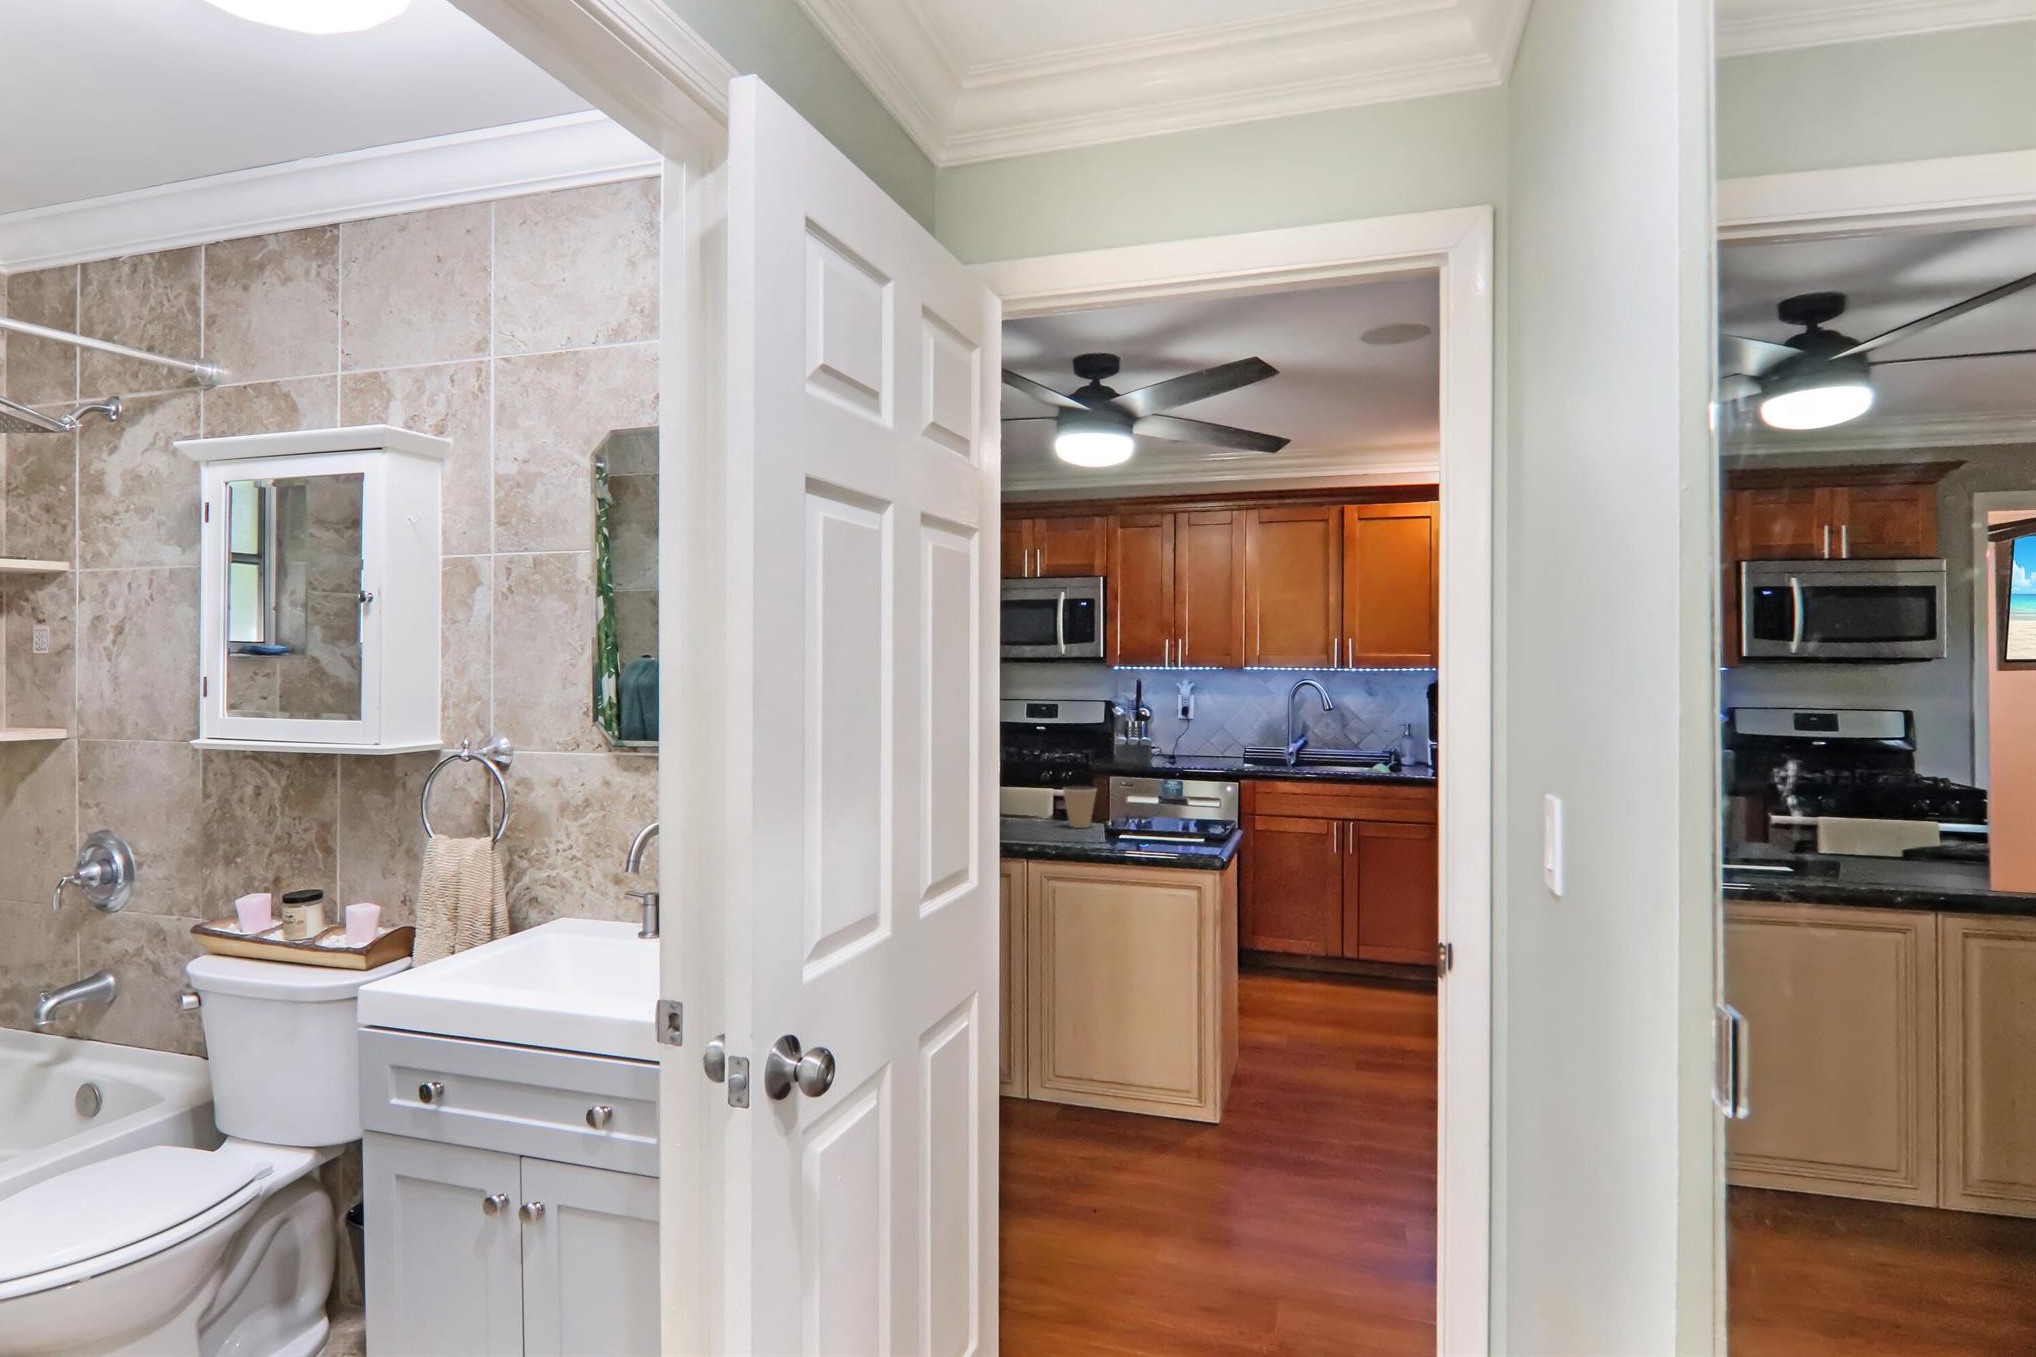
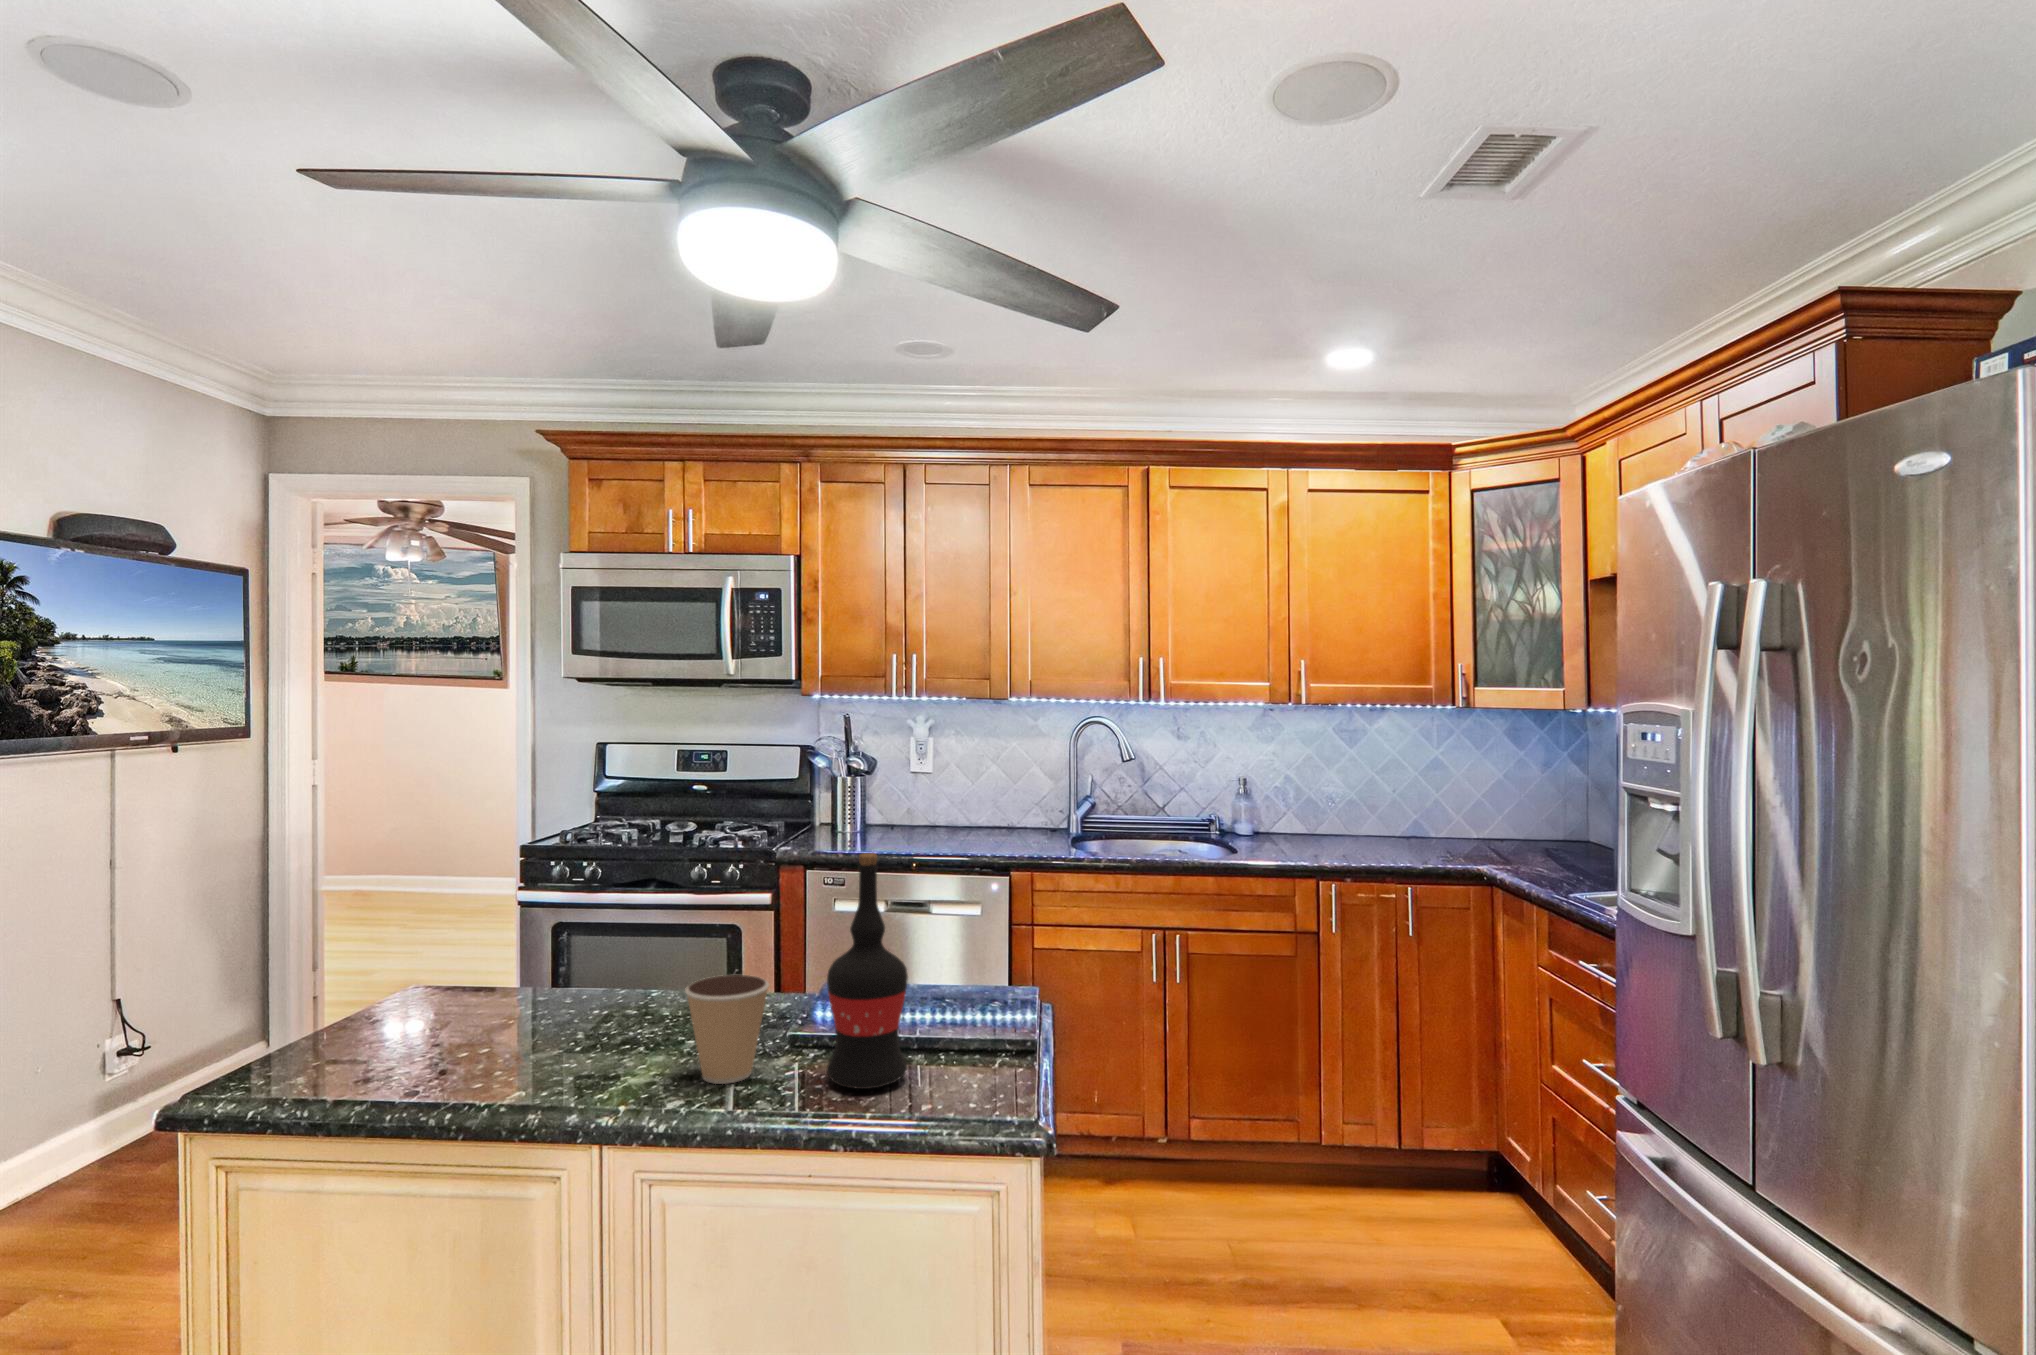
wine bottle: none [1122,733,1156,831] -> present [827,853,908,1089]

